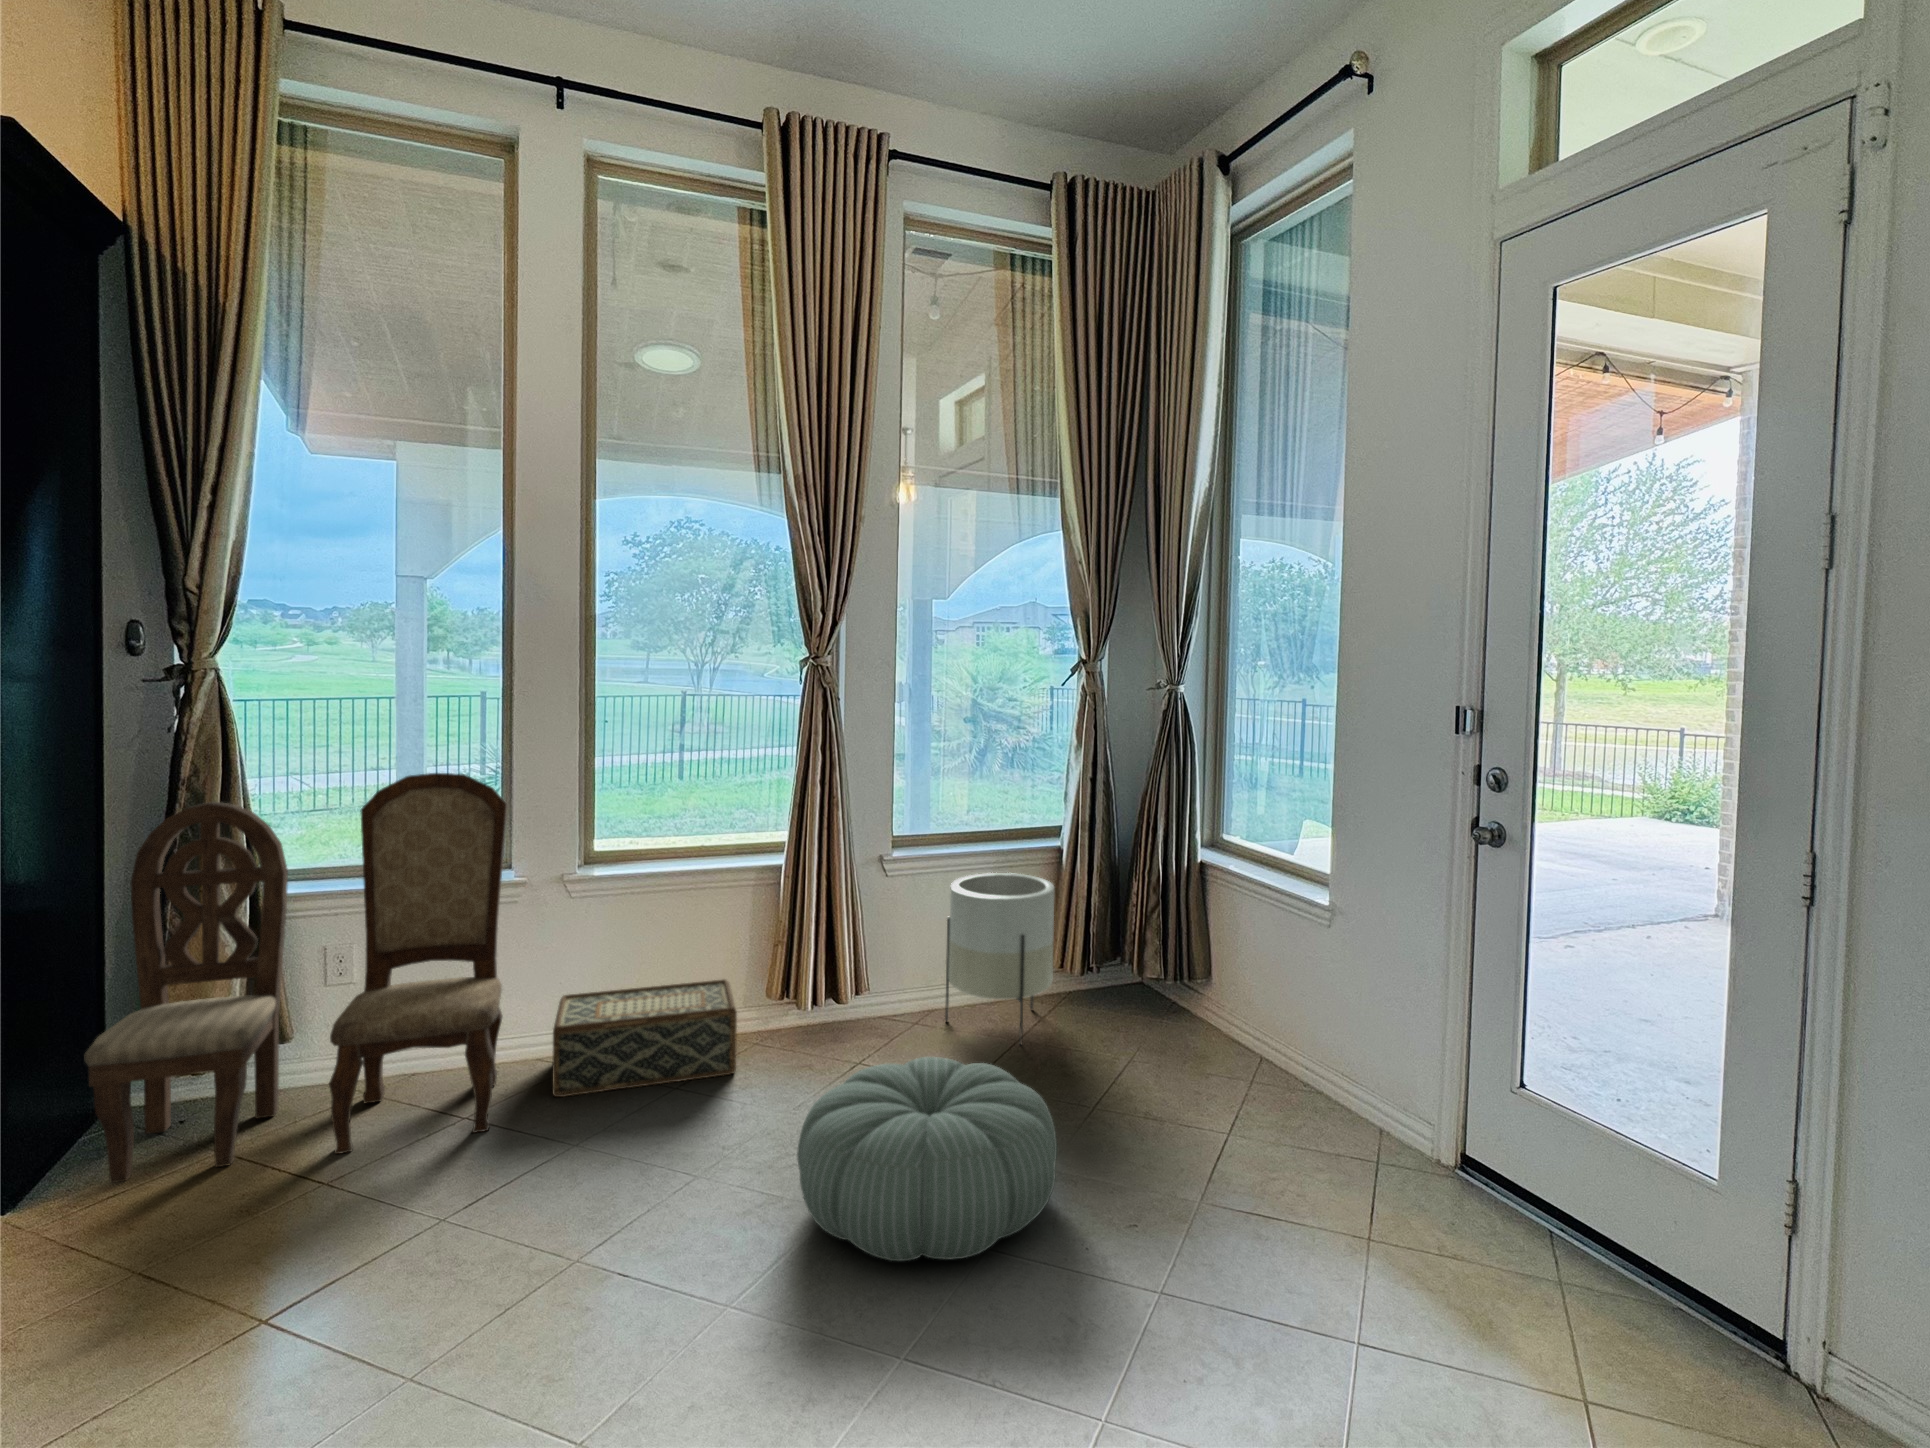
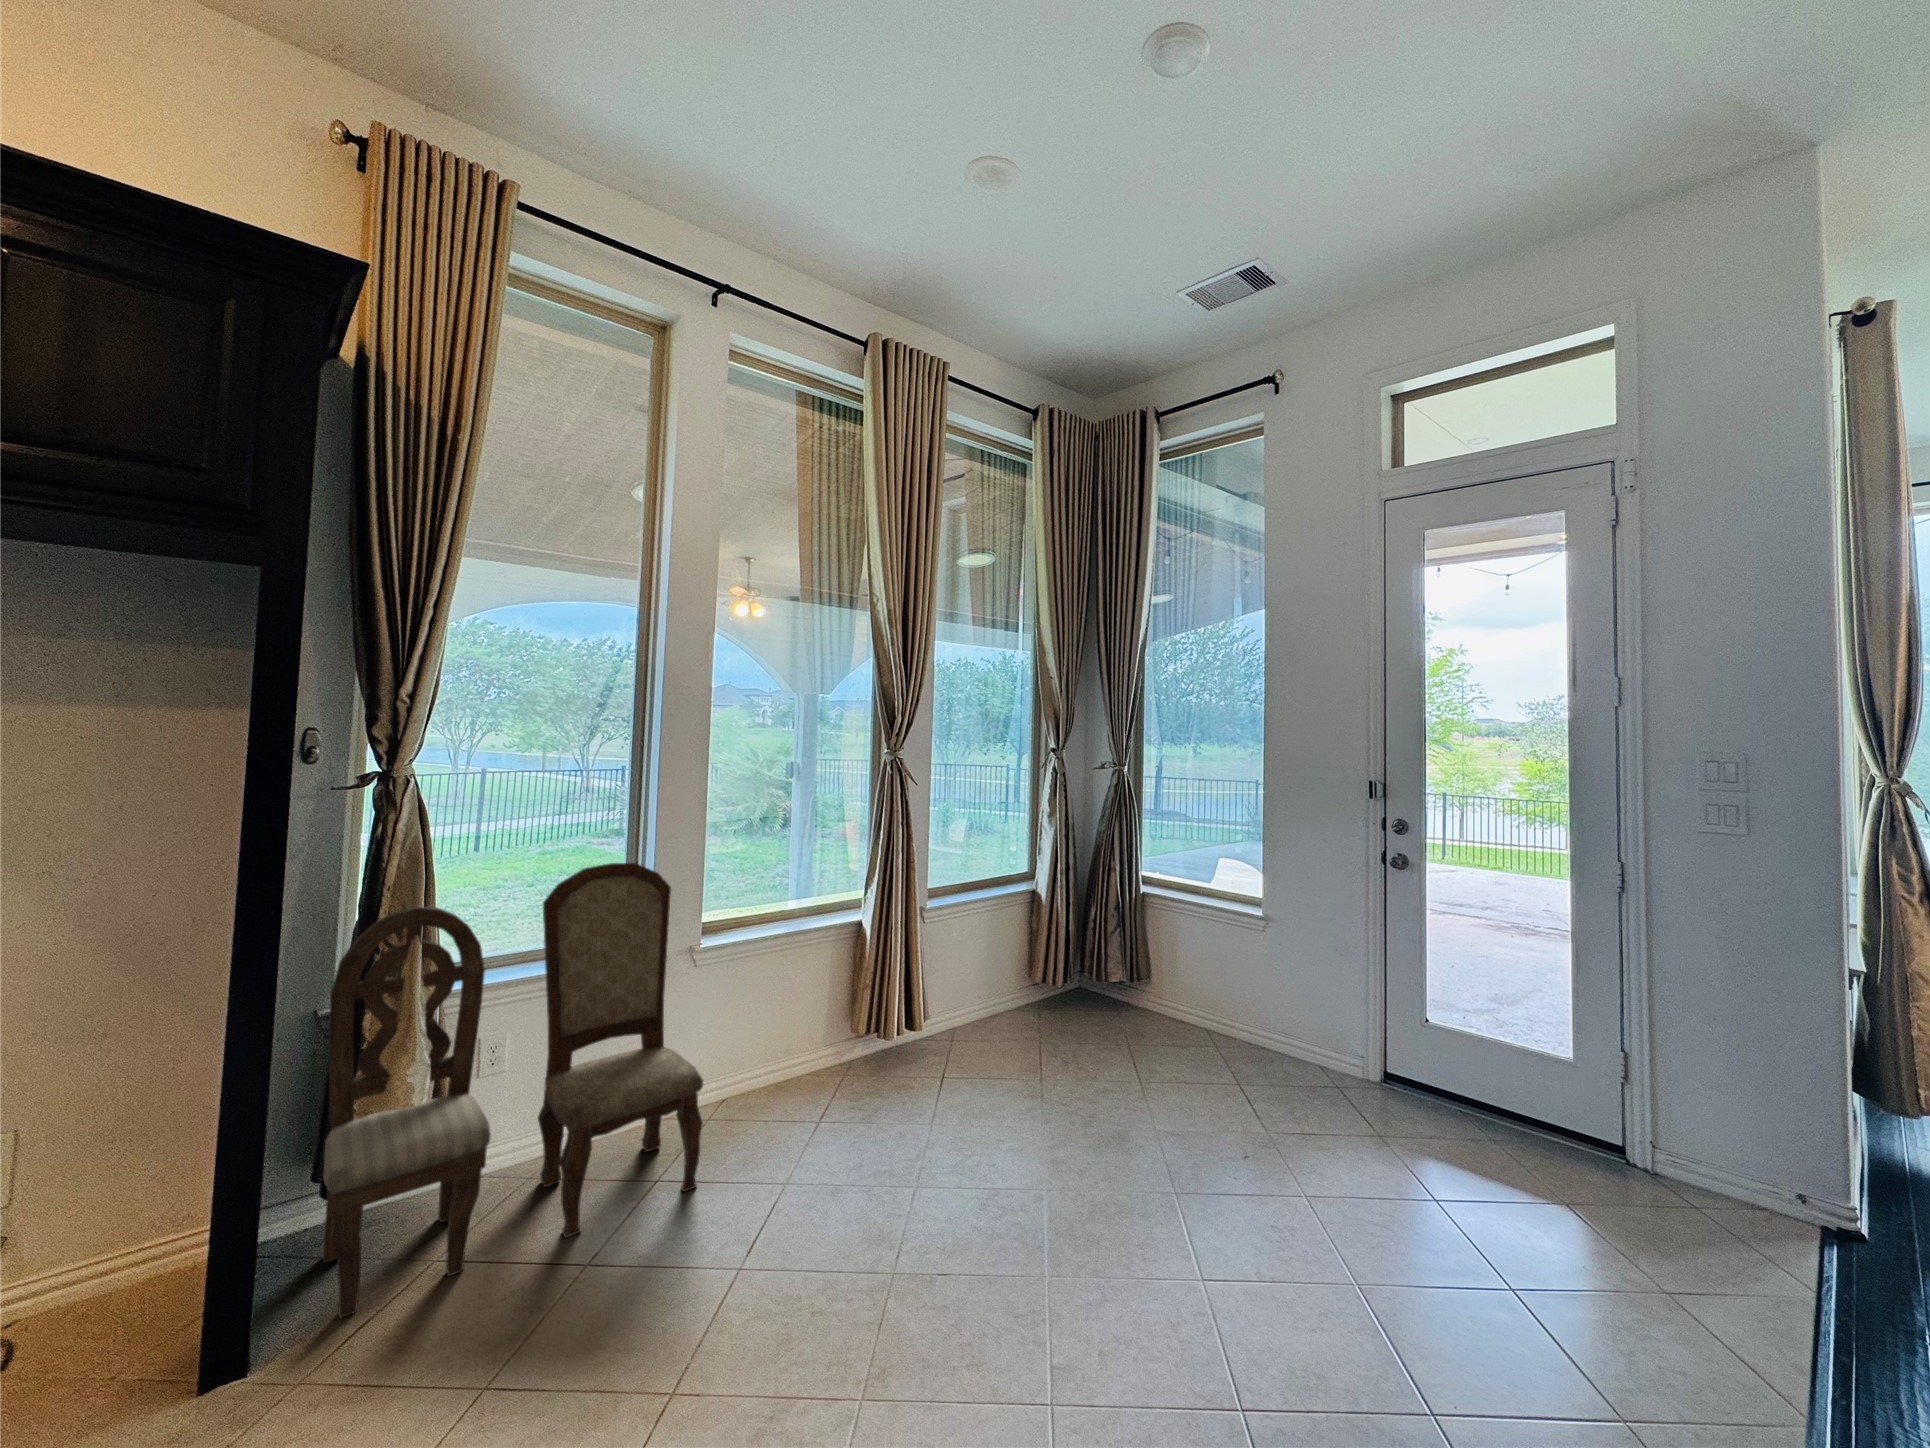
planter: present [945,873,1054,1045] -> none [984,912,1067,1045]
woven basket: present [552,979,737,1097] -> none [697,1023,866,1148]
pouf: present [797,1057,1057,1261] -> none [1011,1057,1206,1215]

